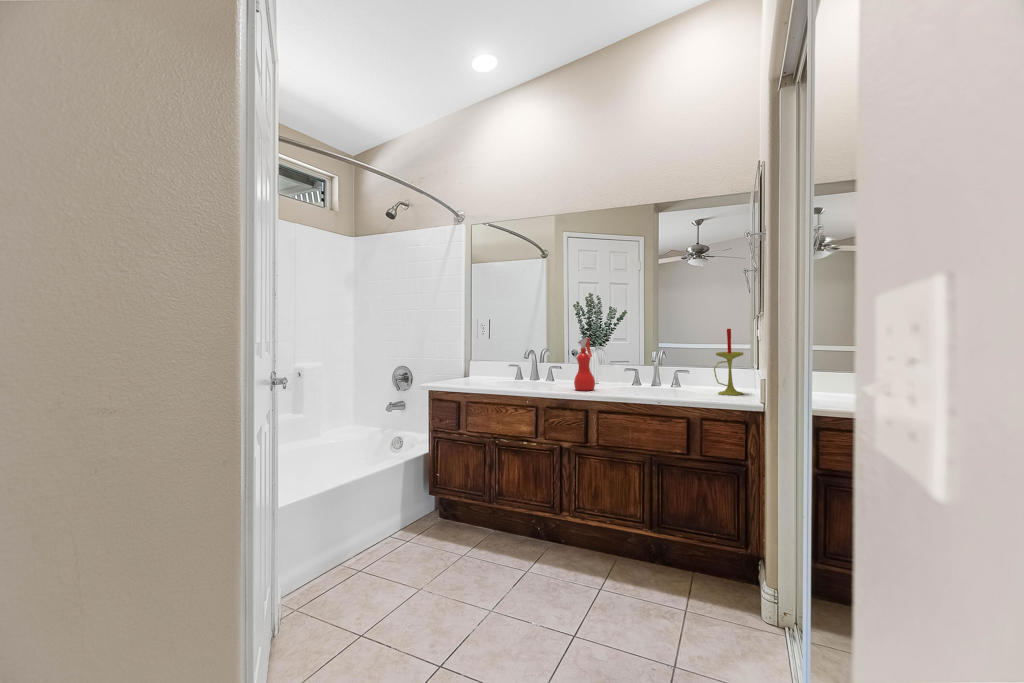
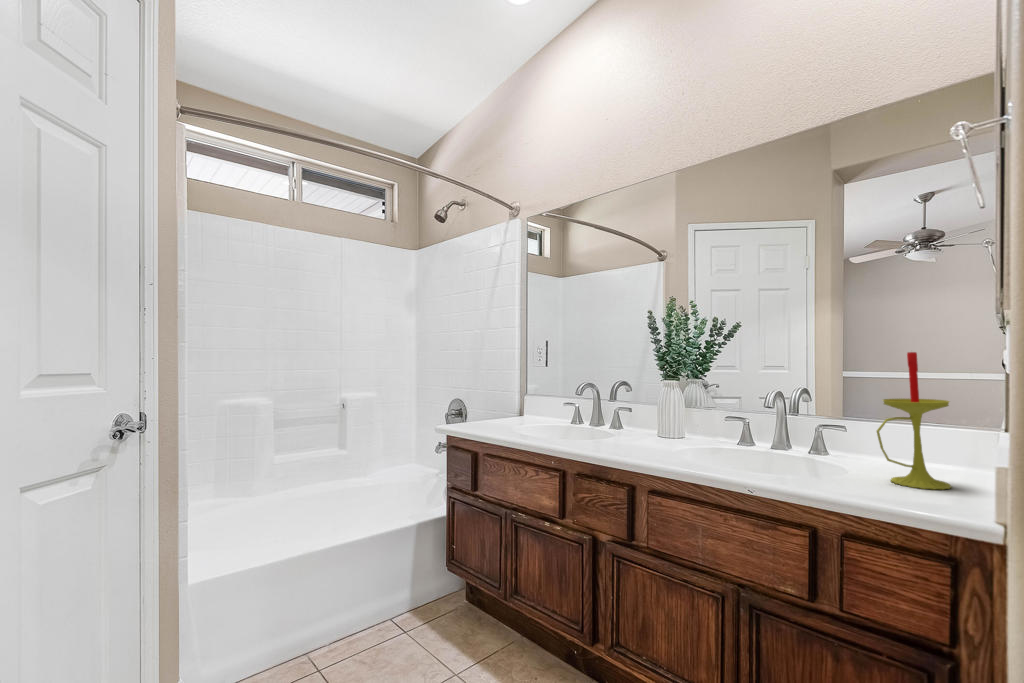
spray bottle: present [574,338,595,391] -> none [626,366,660,451]

